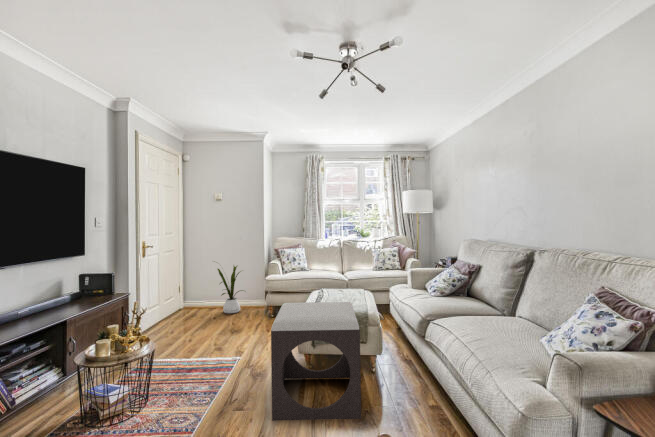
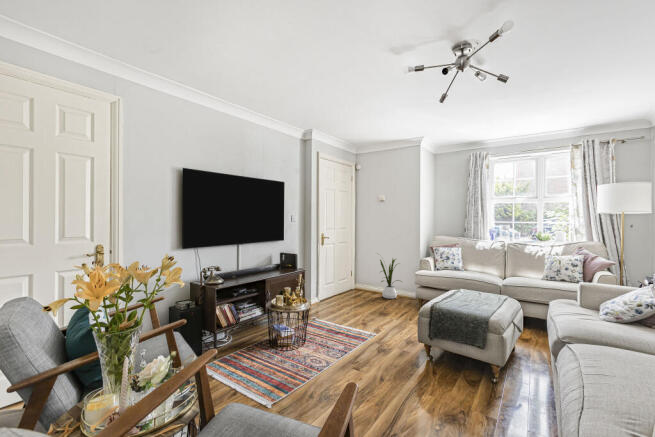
footstool: present [271,302,361,421] -> none [376,293,466,406]

